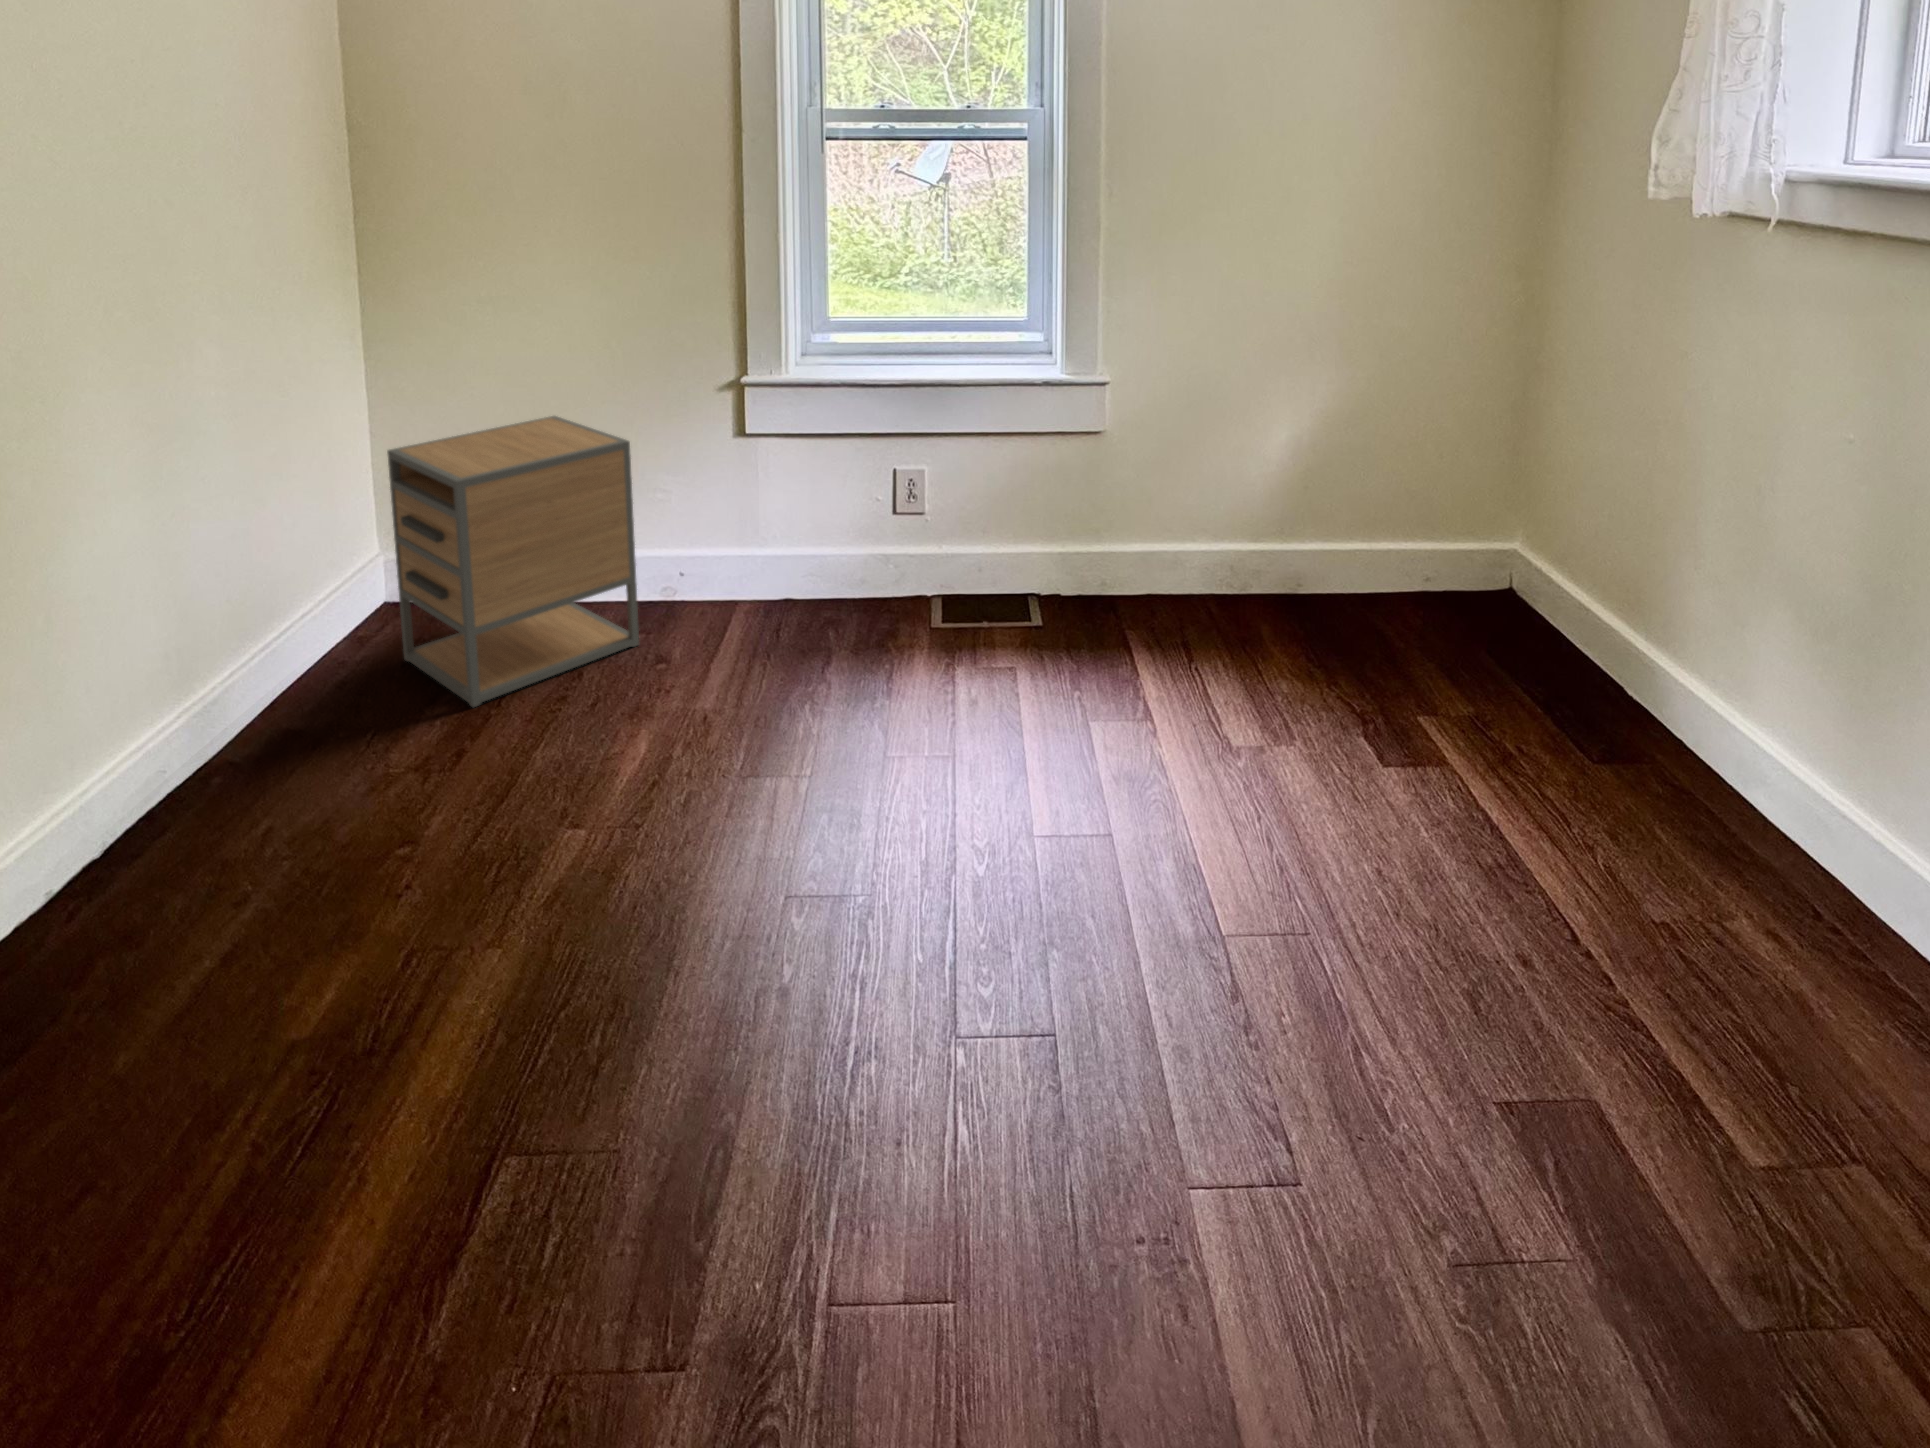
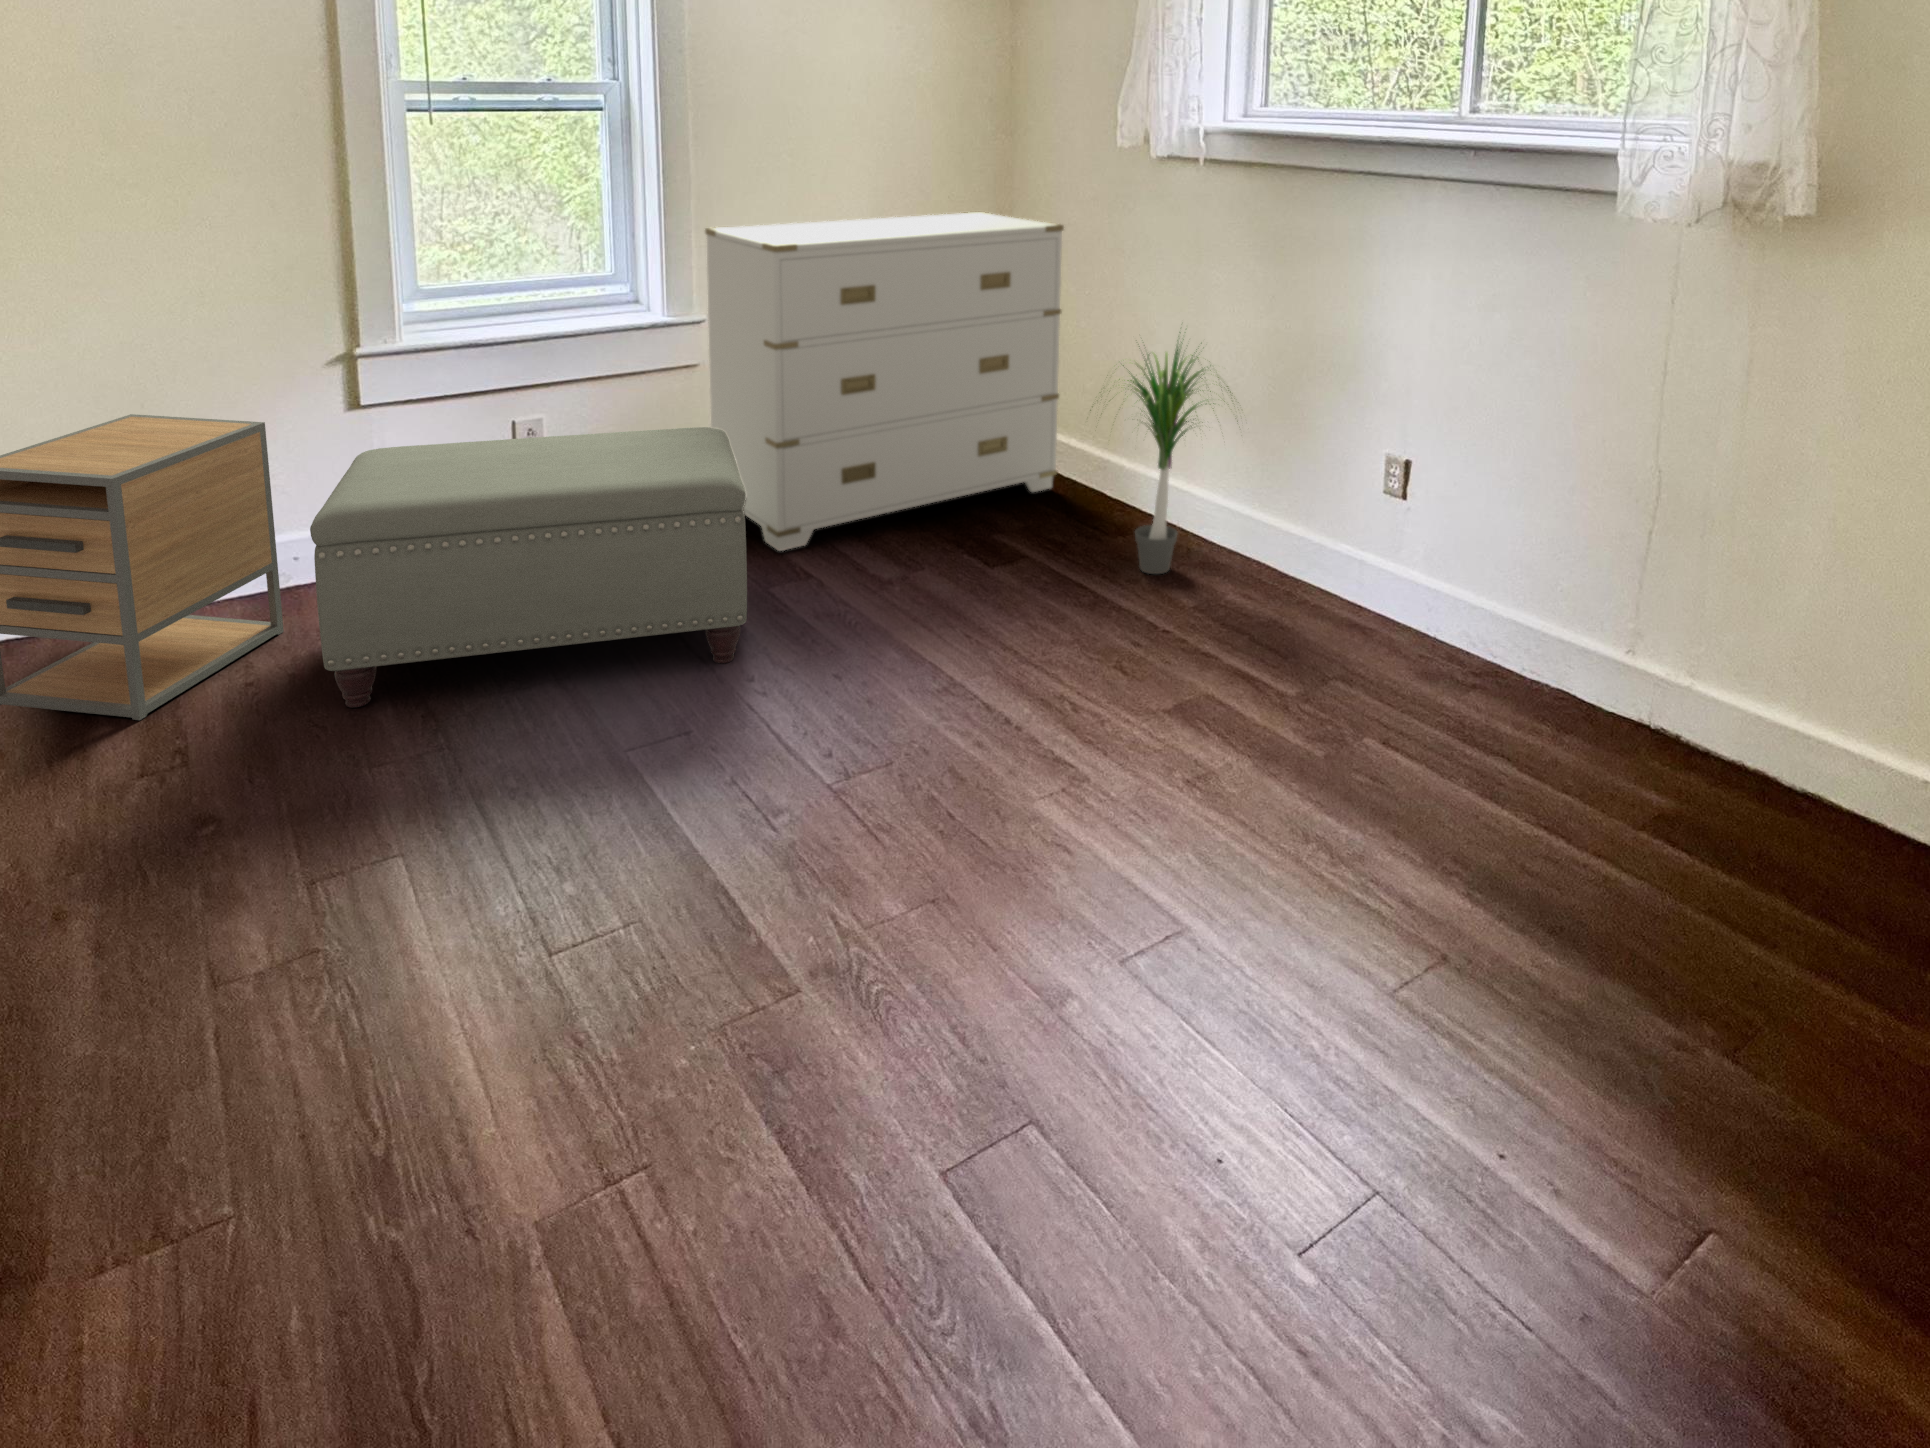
dresser: none [1106,274,1587,673] -> present [705,212,1064,551]
potted plant: none [1527,470,1818,850] -> present [1090,339,1238,574]
ottoman: none [581,483,1059,809] -> present [310,427,747,708]

